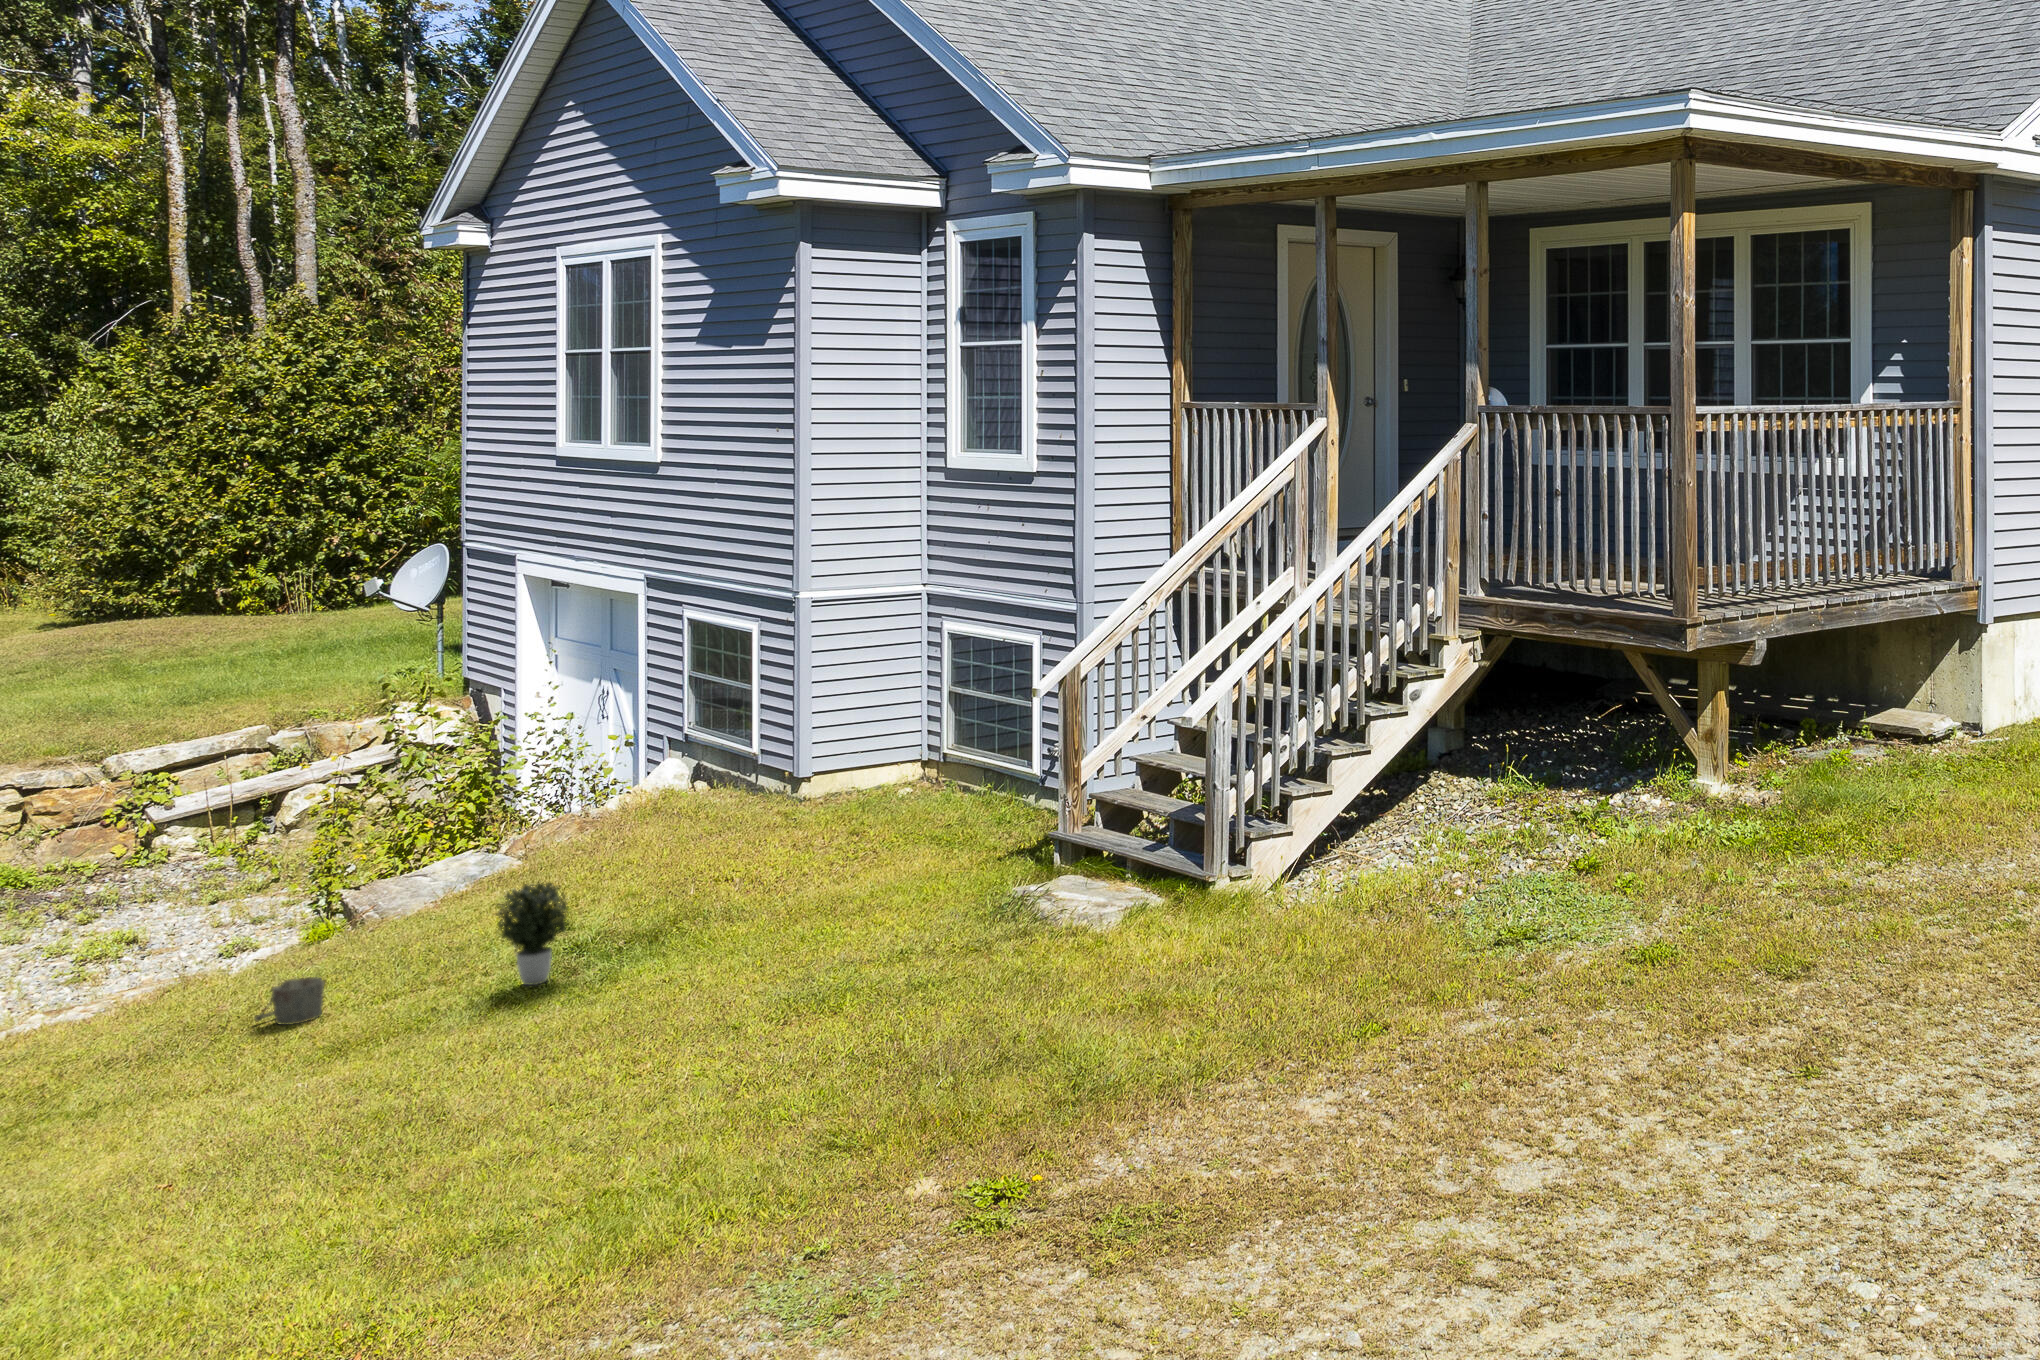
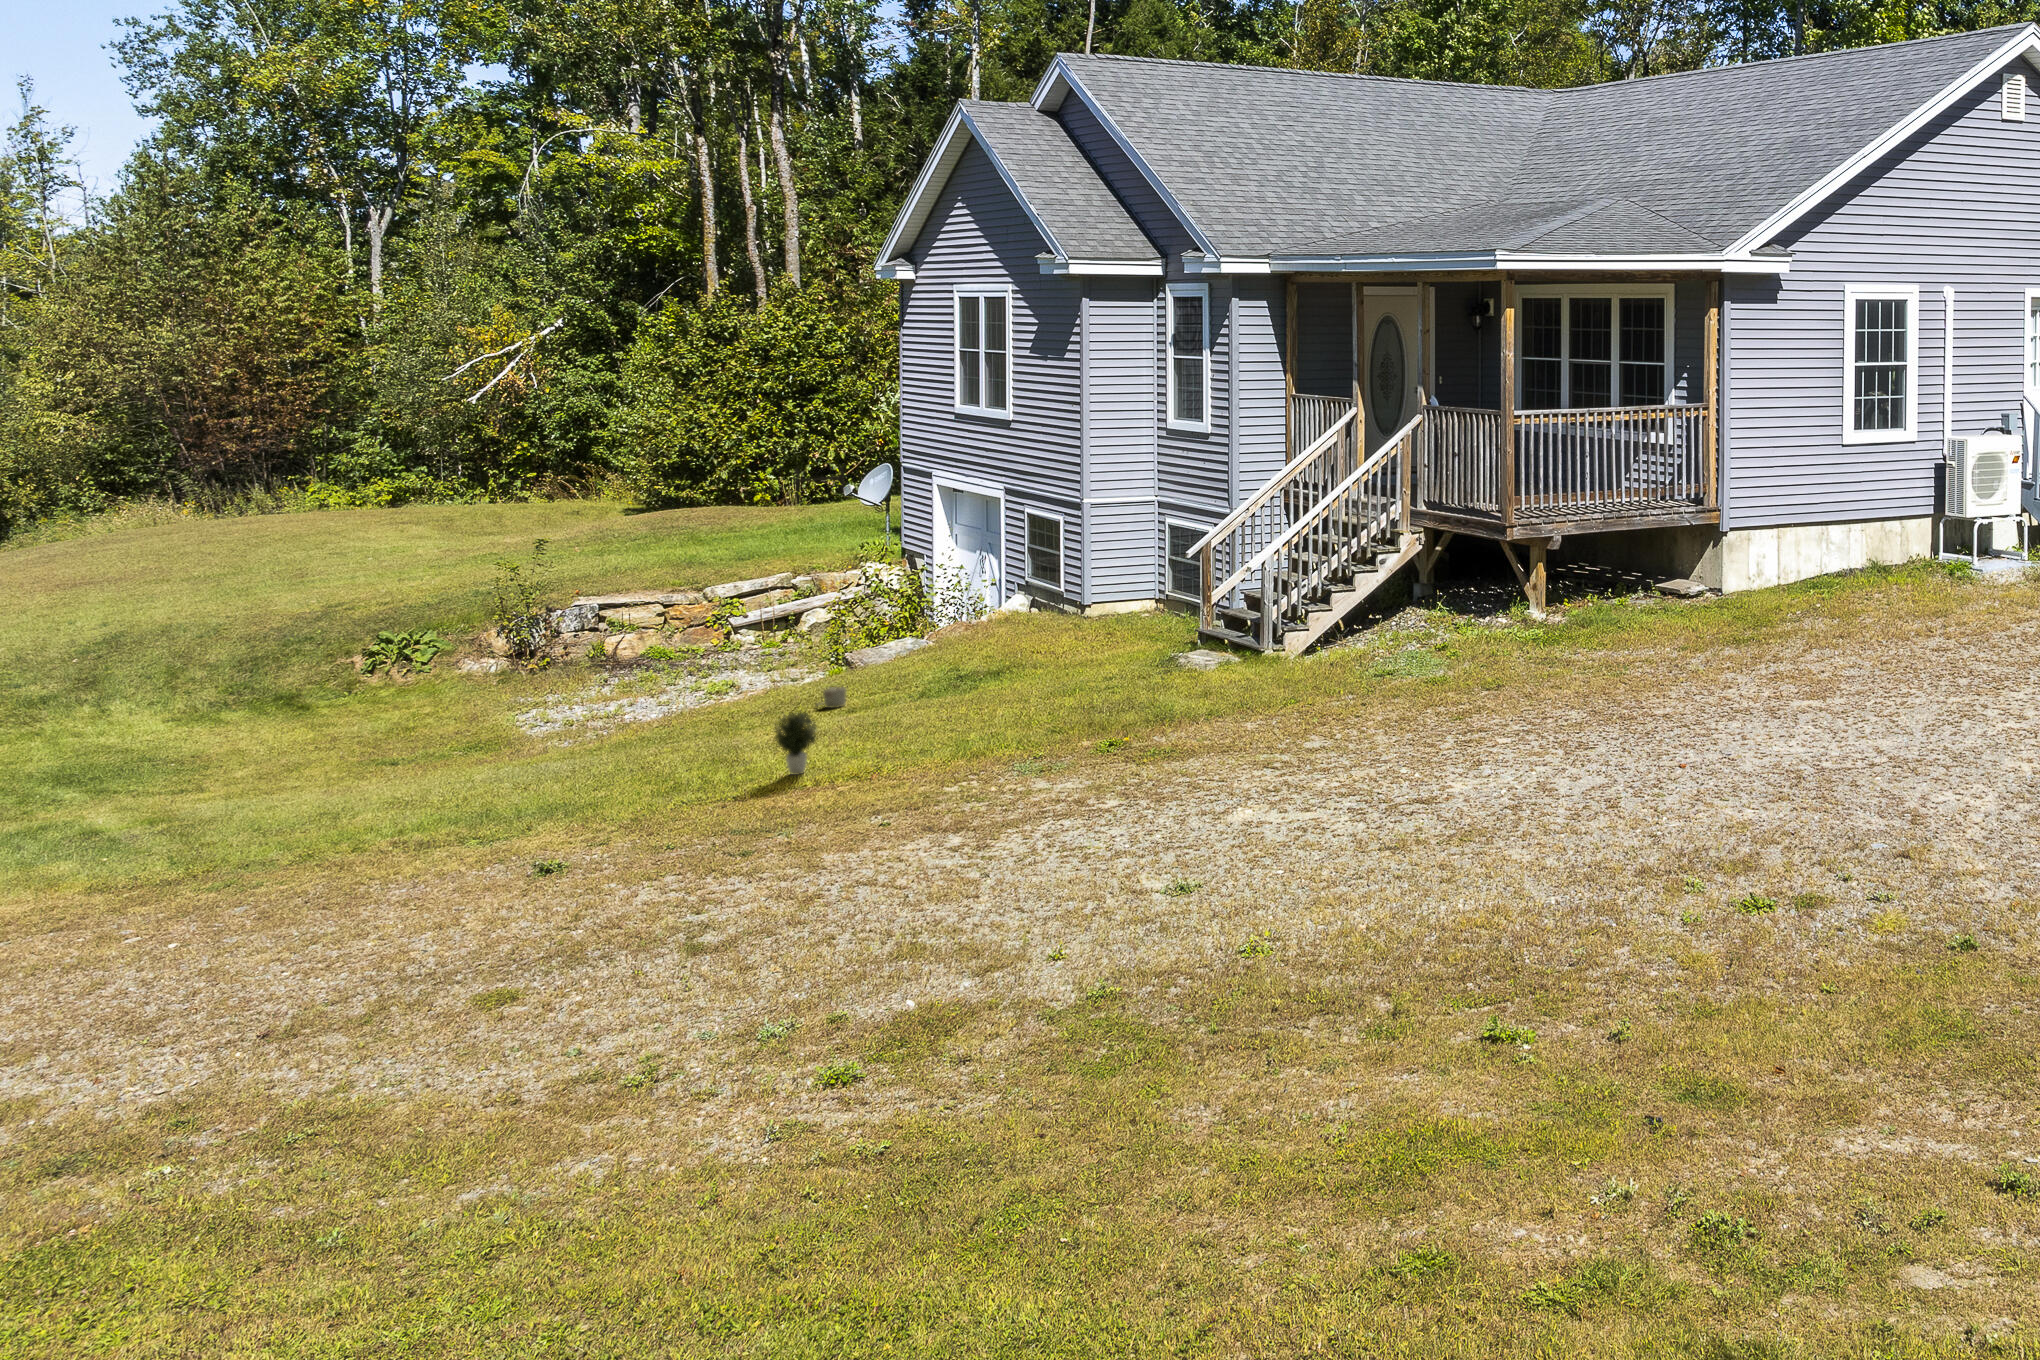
bench: none [301,557,383,614] -> present [794,466,845,502]
potted plant: present [496,882,569,985] -> present [774,712,817,775]

